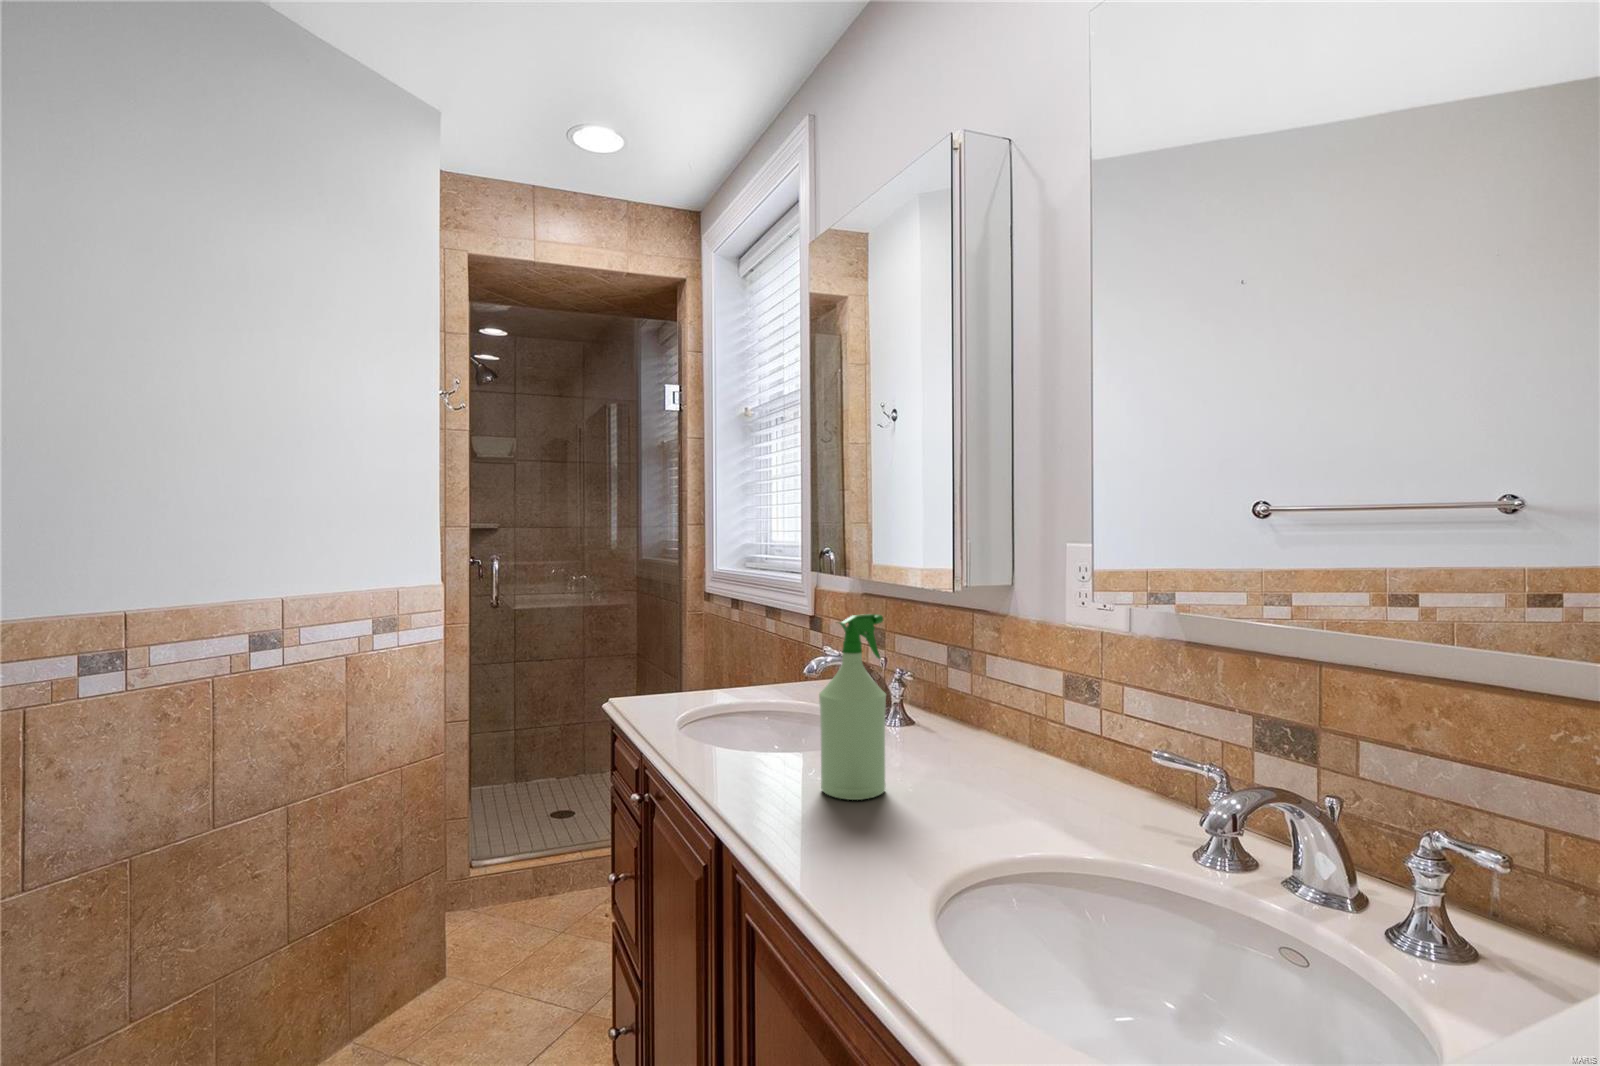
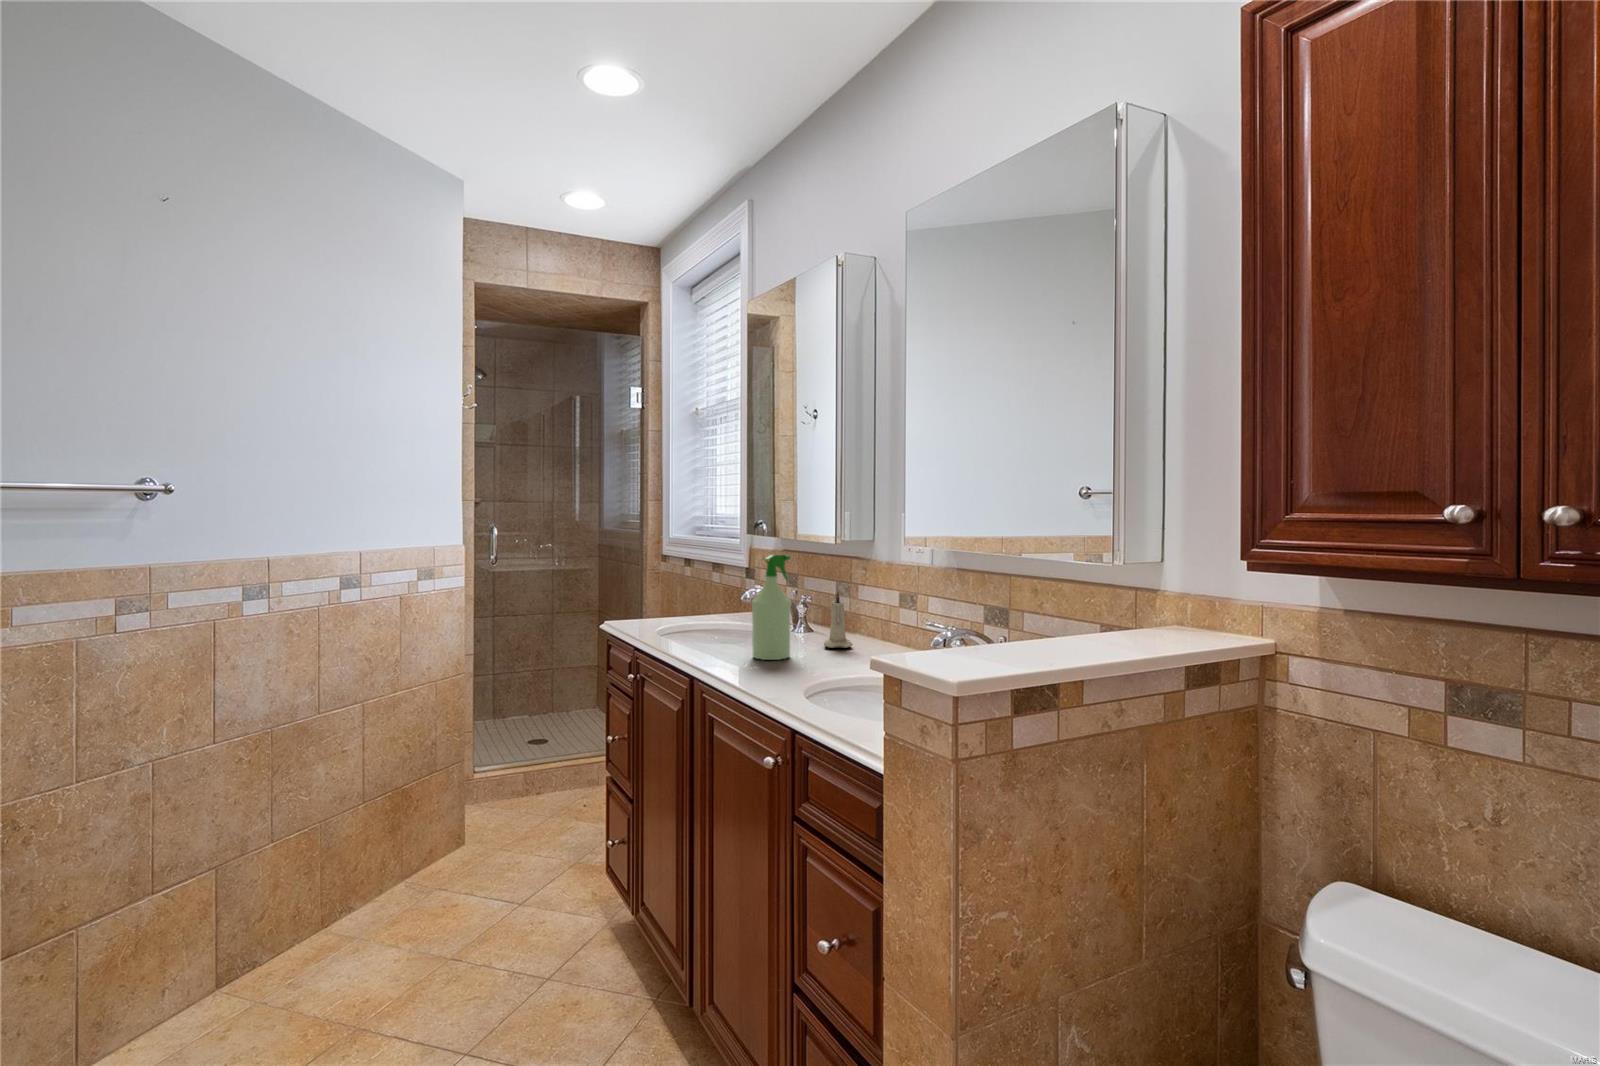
candle: none [937,669,986,767] -> present [824,591,853,648]

